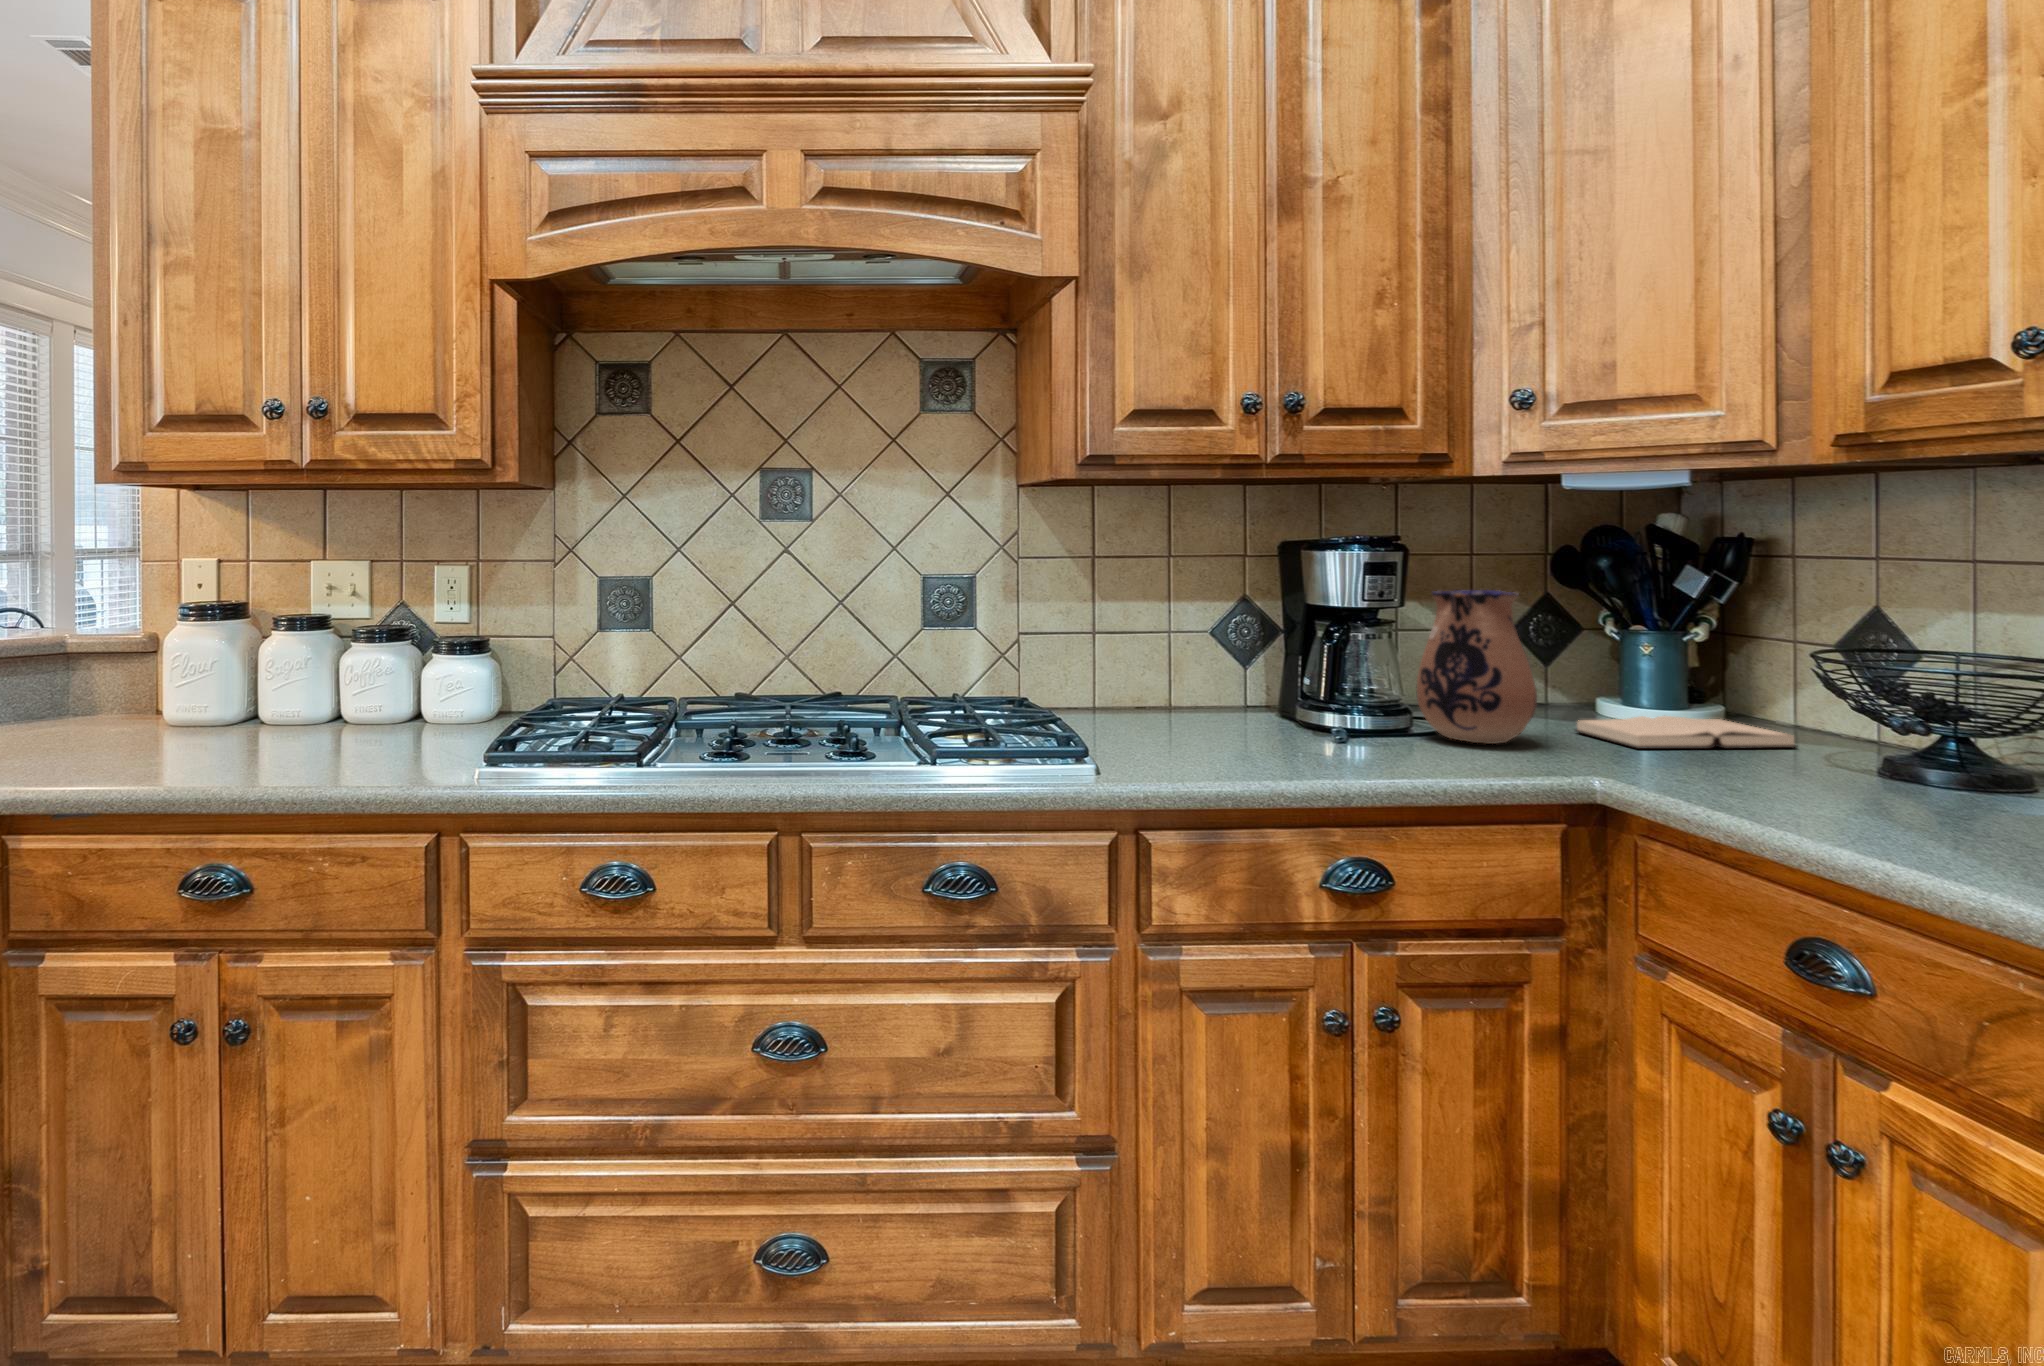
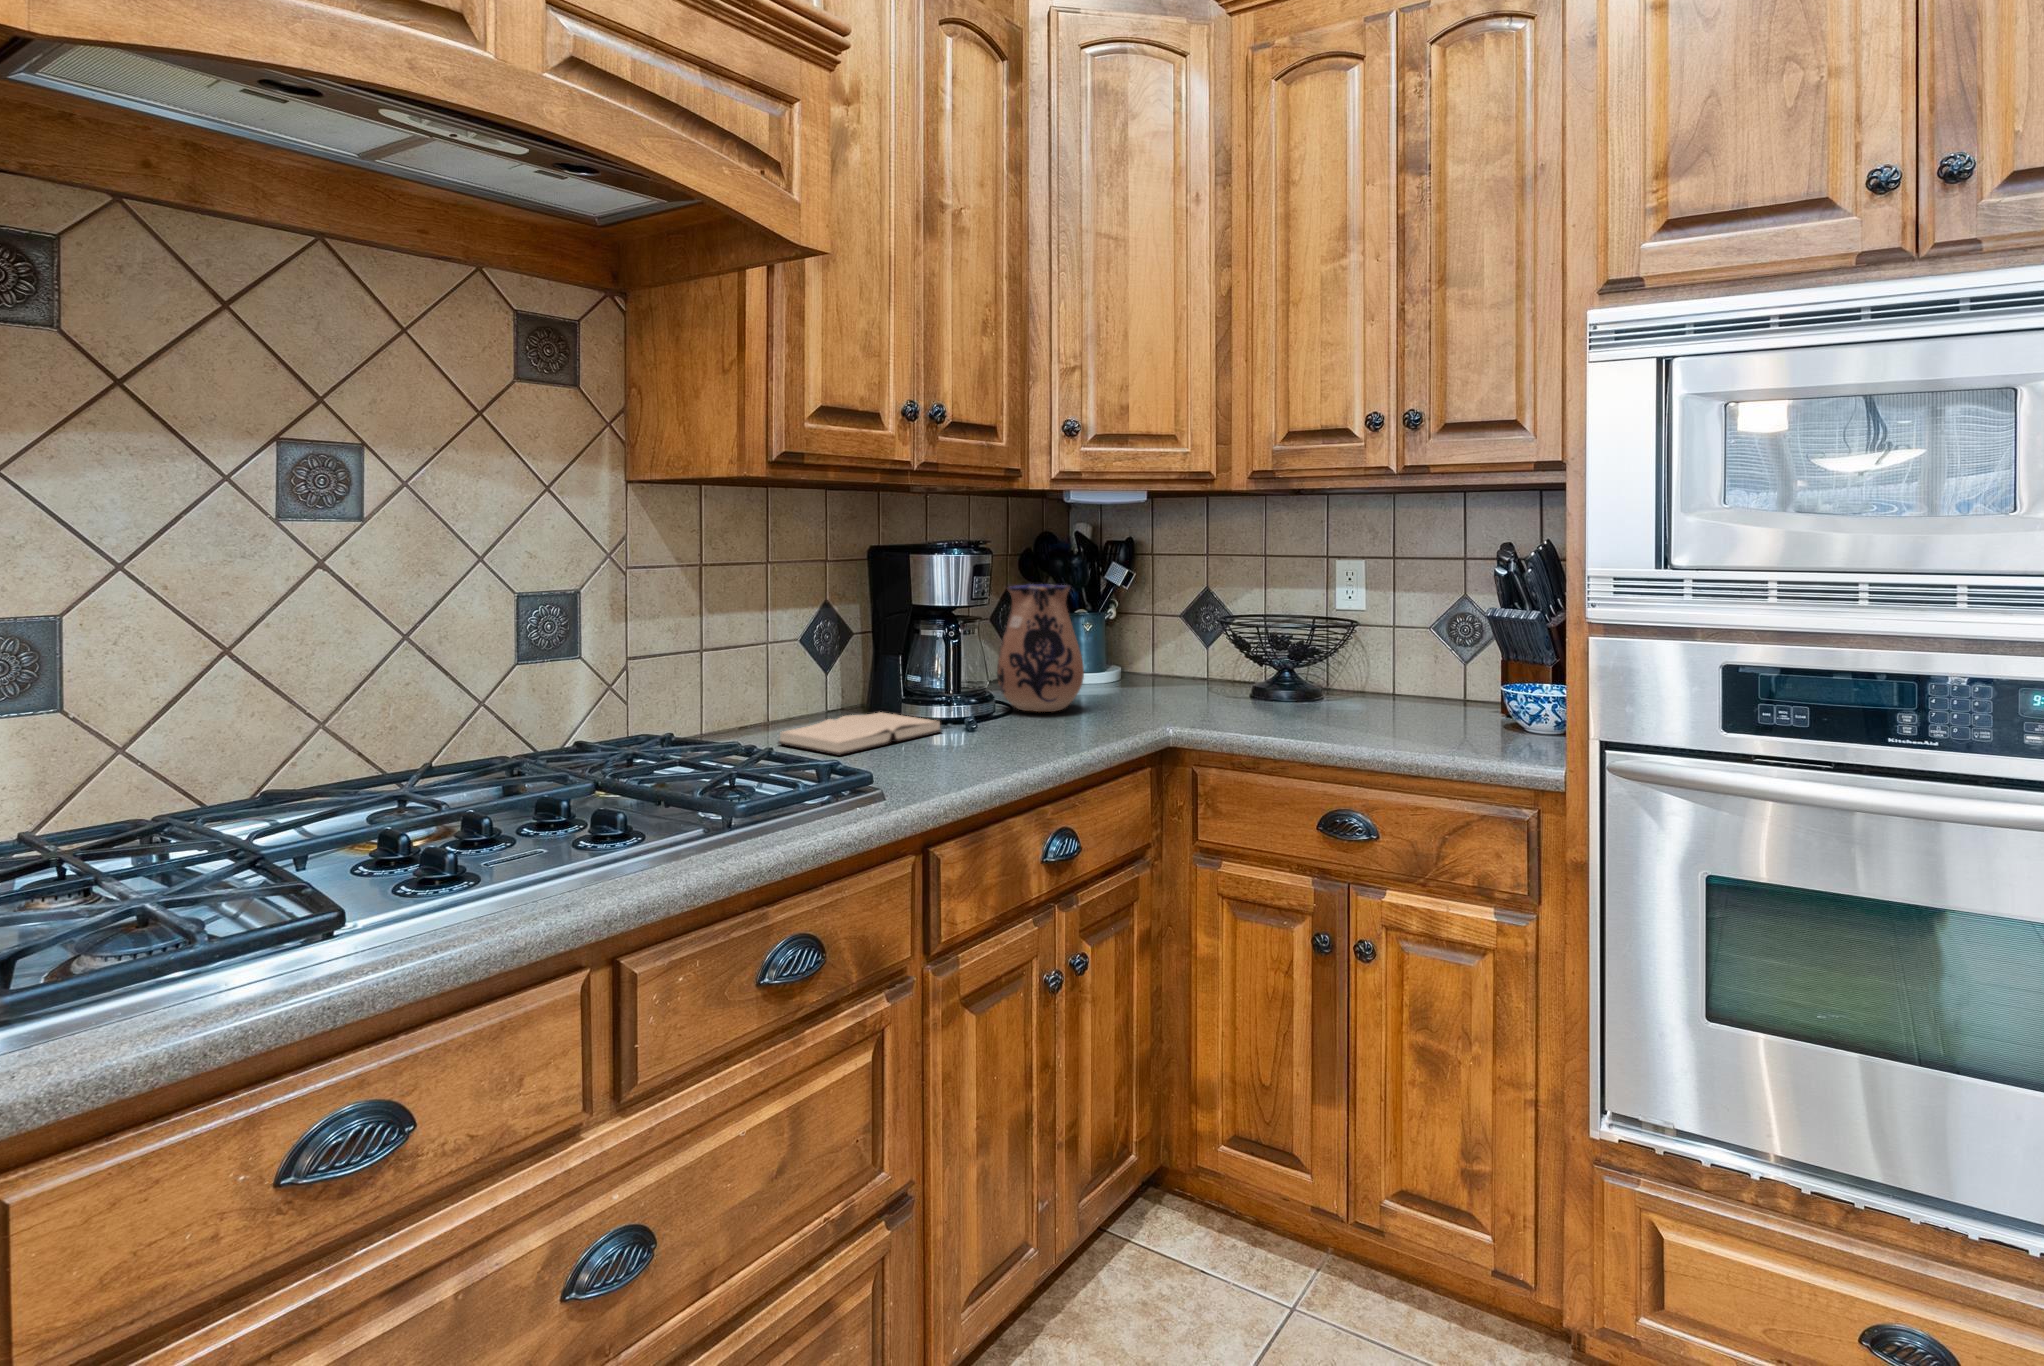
hardback book: present [1575,716,1797,749] -> present [778,712,942,756]

